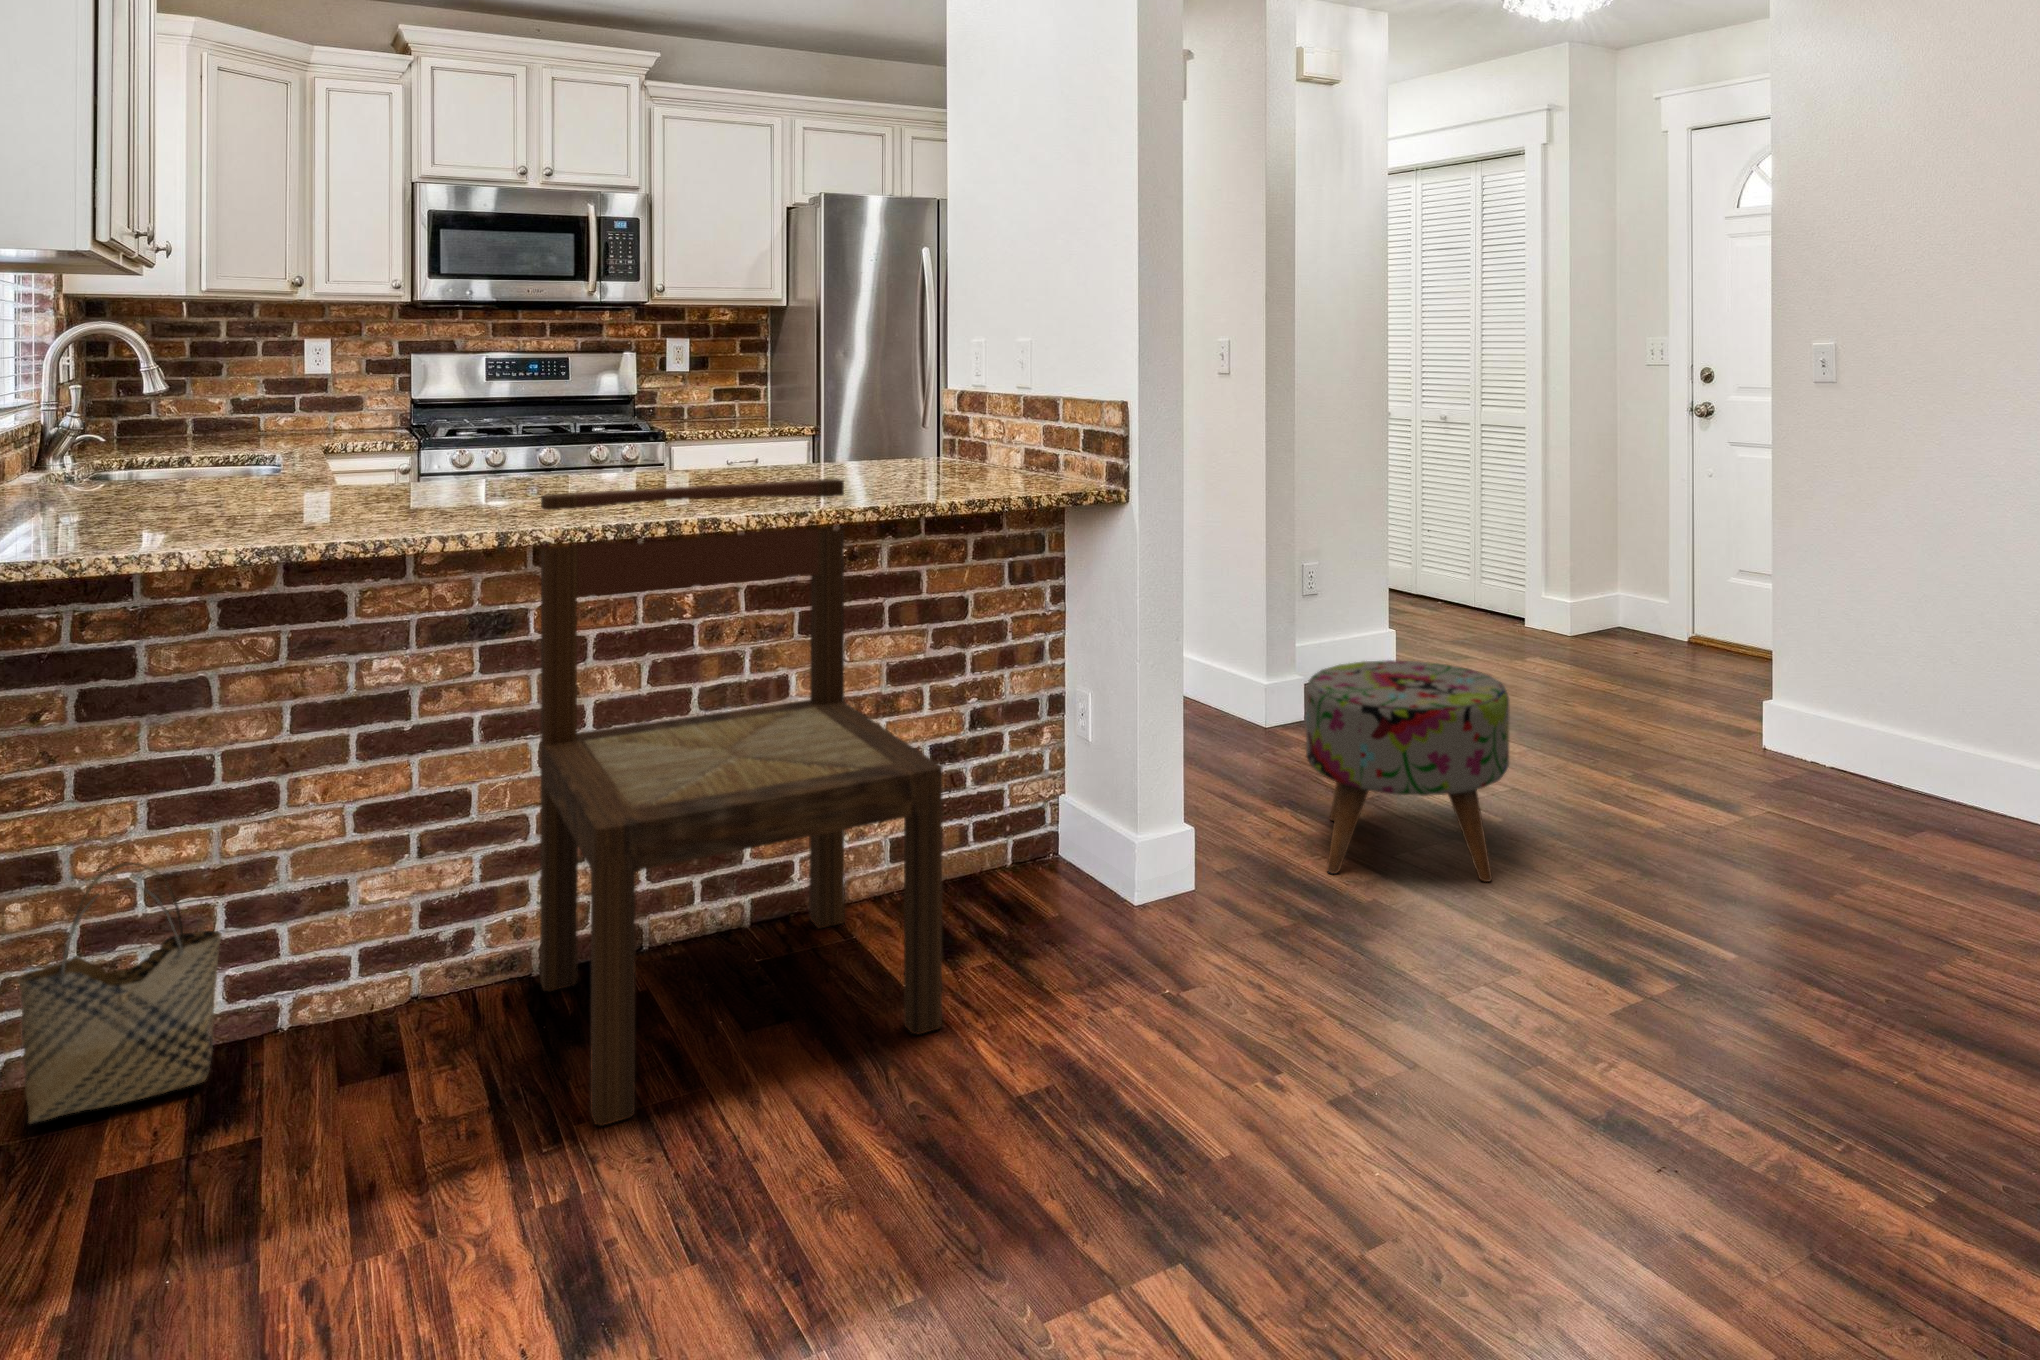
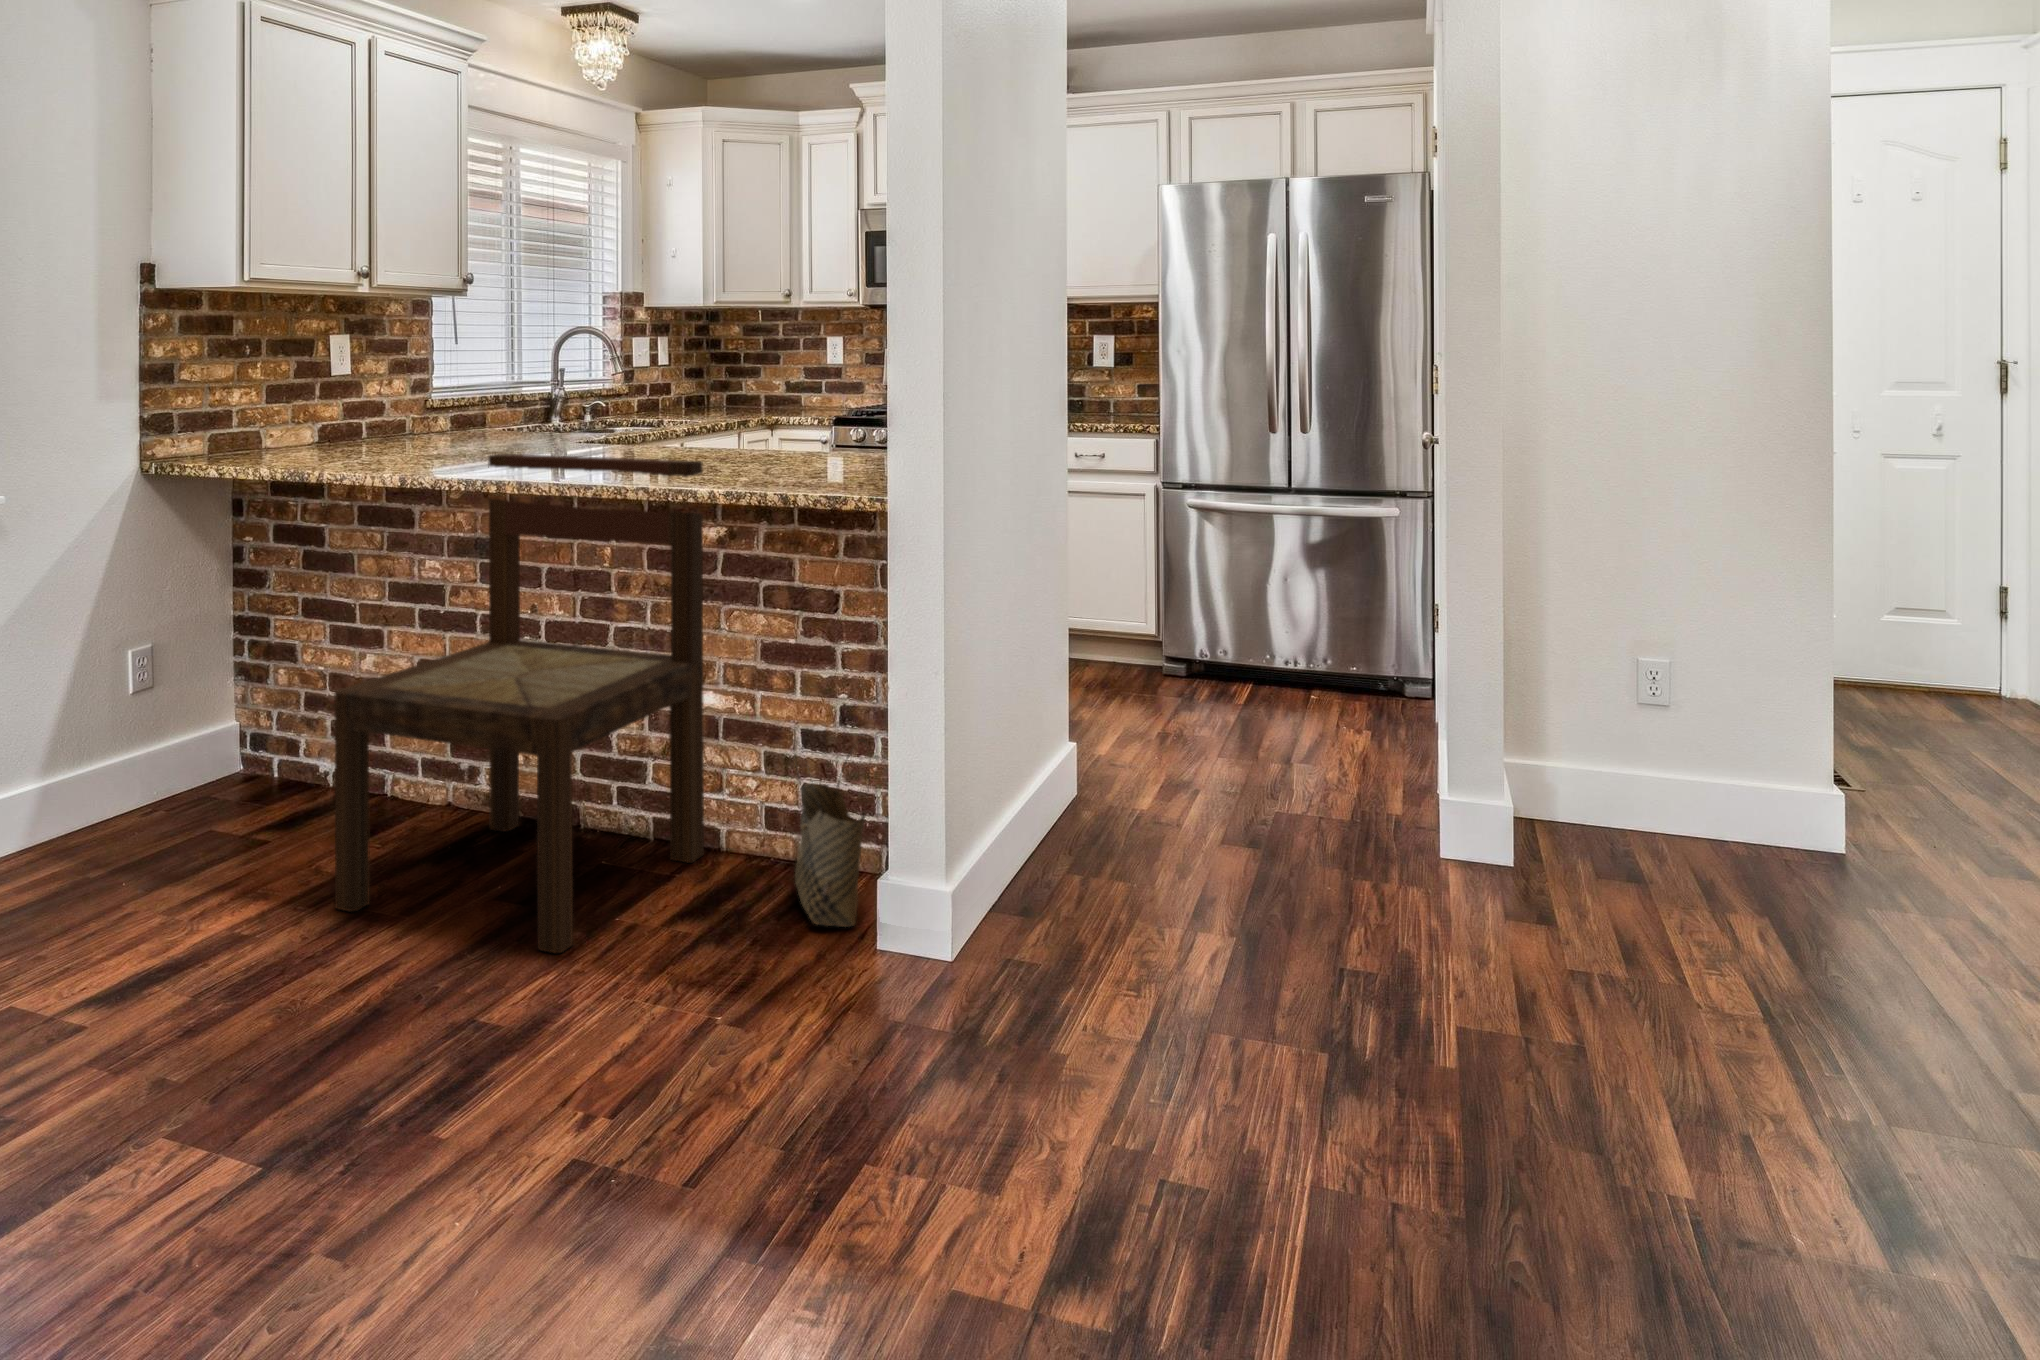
ottoman: present [1306,660,1509,882] -> none [1093,764,1398,1107]
woven basket: present [17,862,222,1124] -> present [795,739,870,927]

